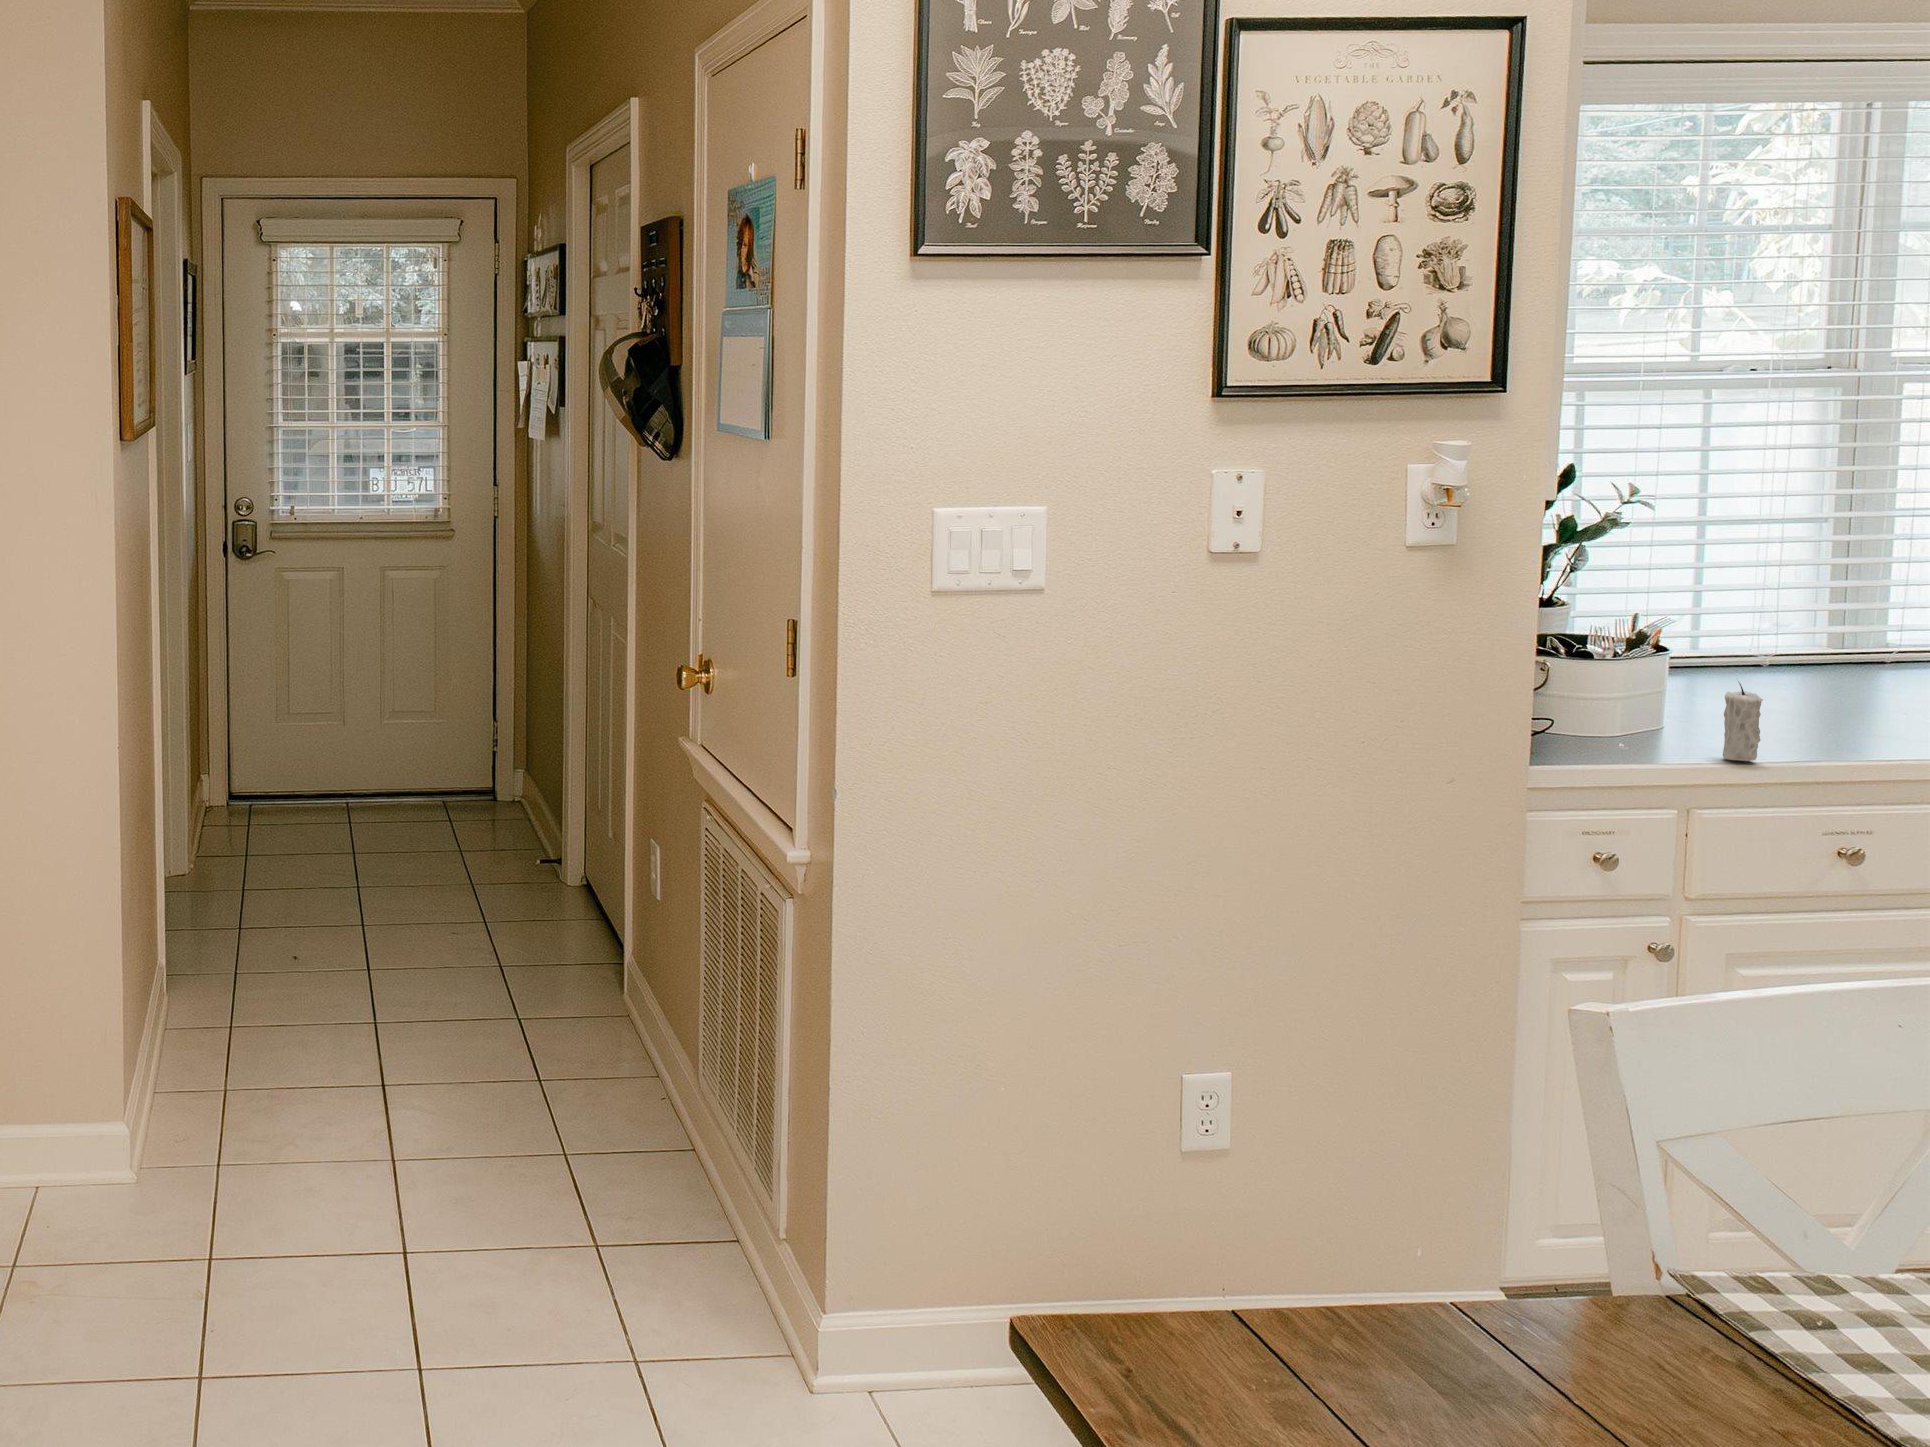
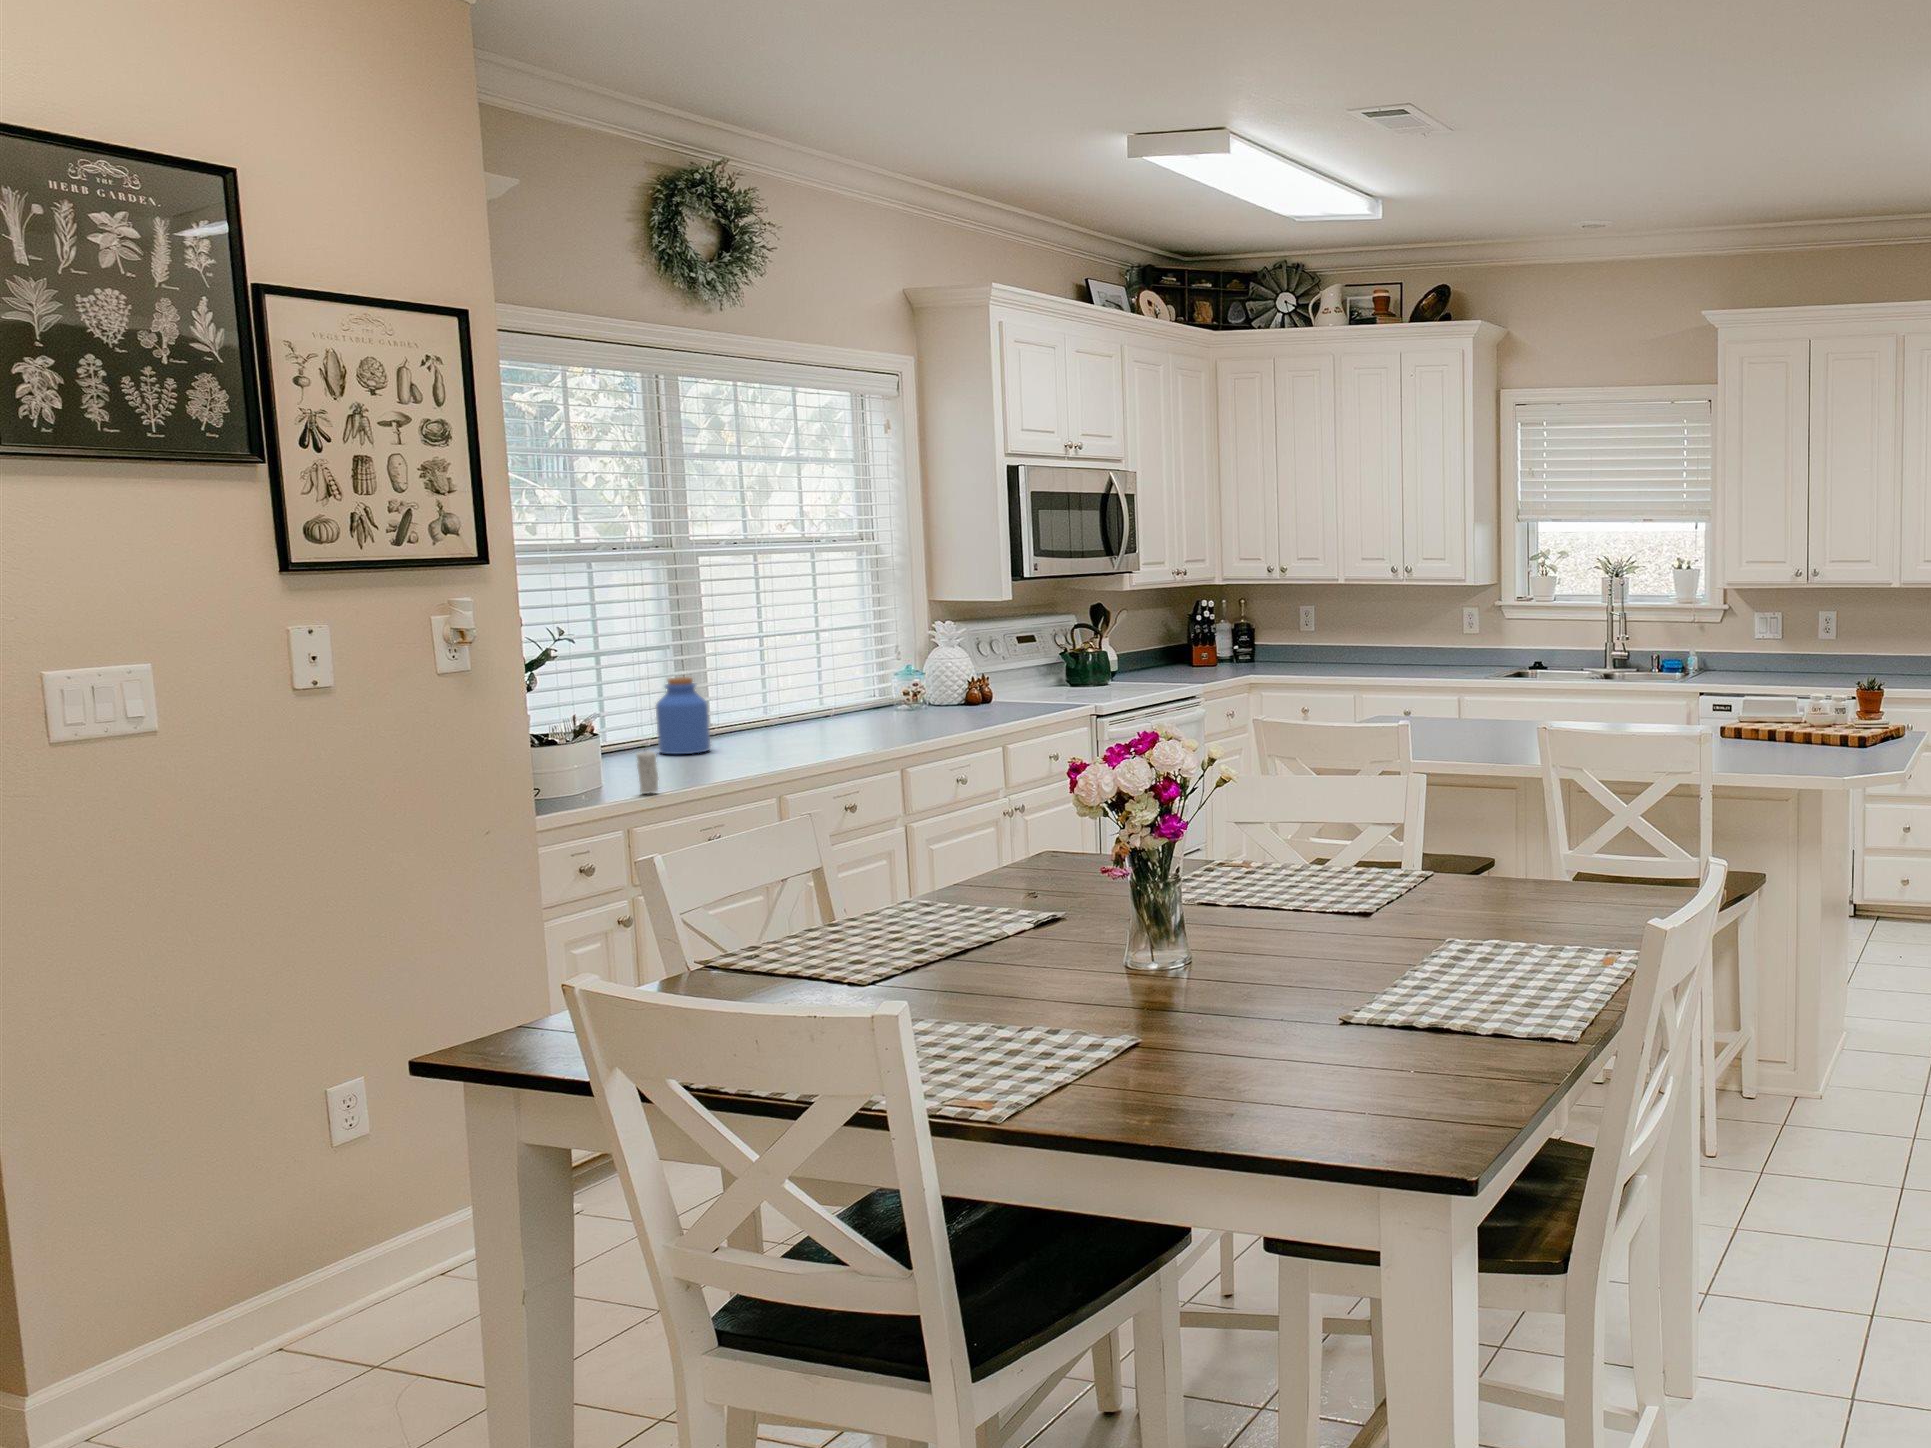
jar: none [1778,571,1882,695] -> present [656,677,710,754]

